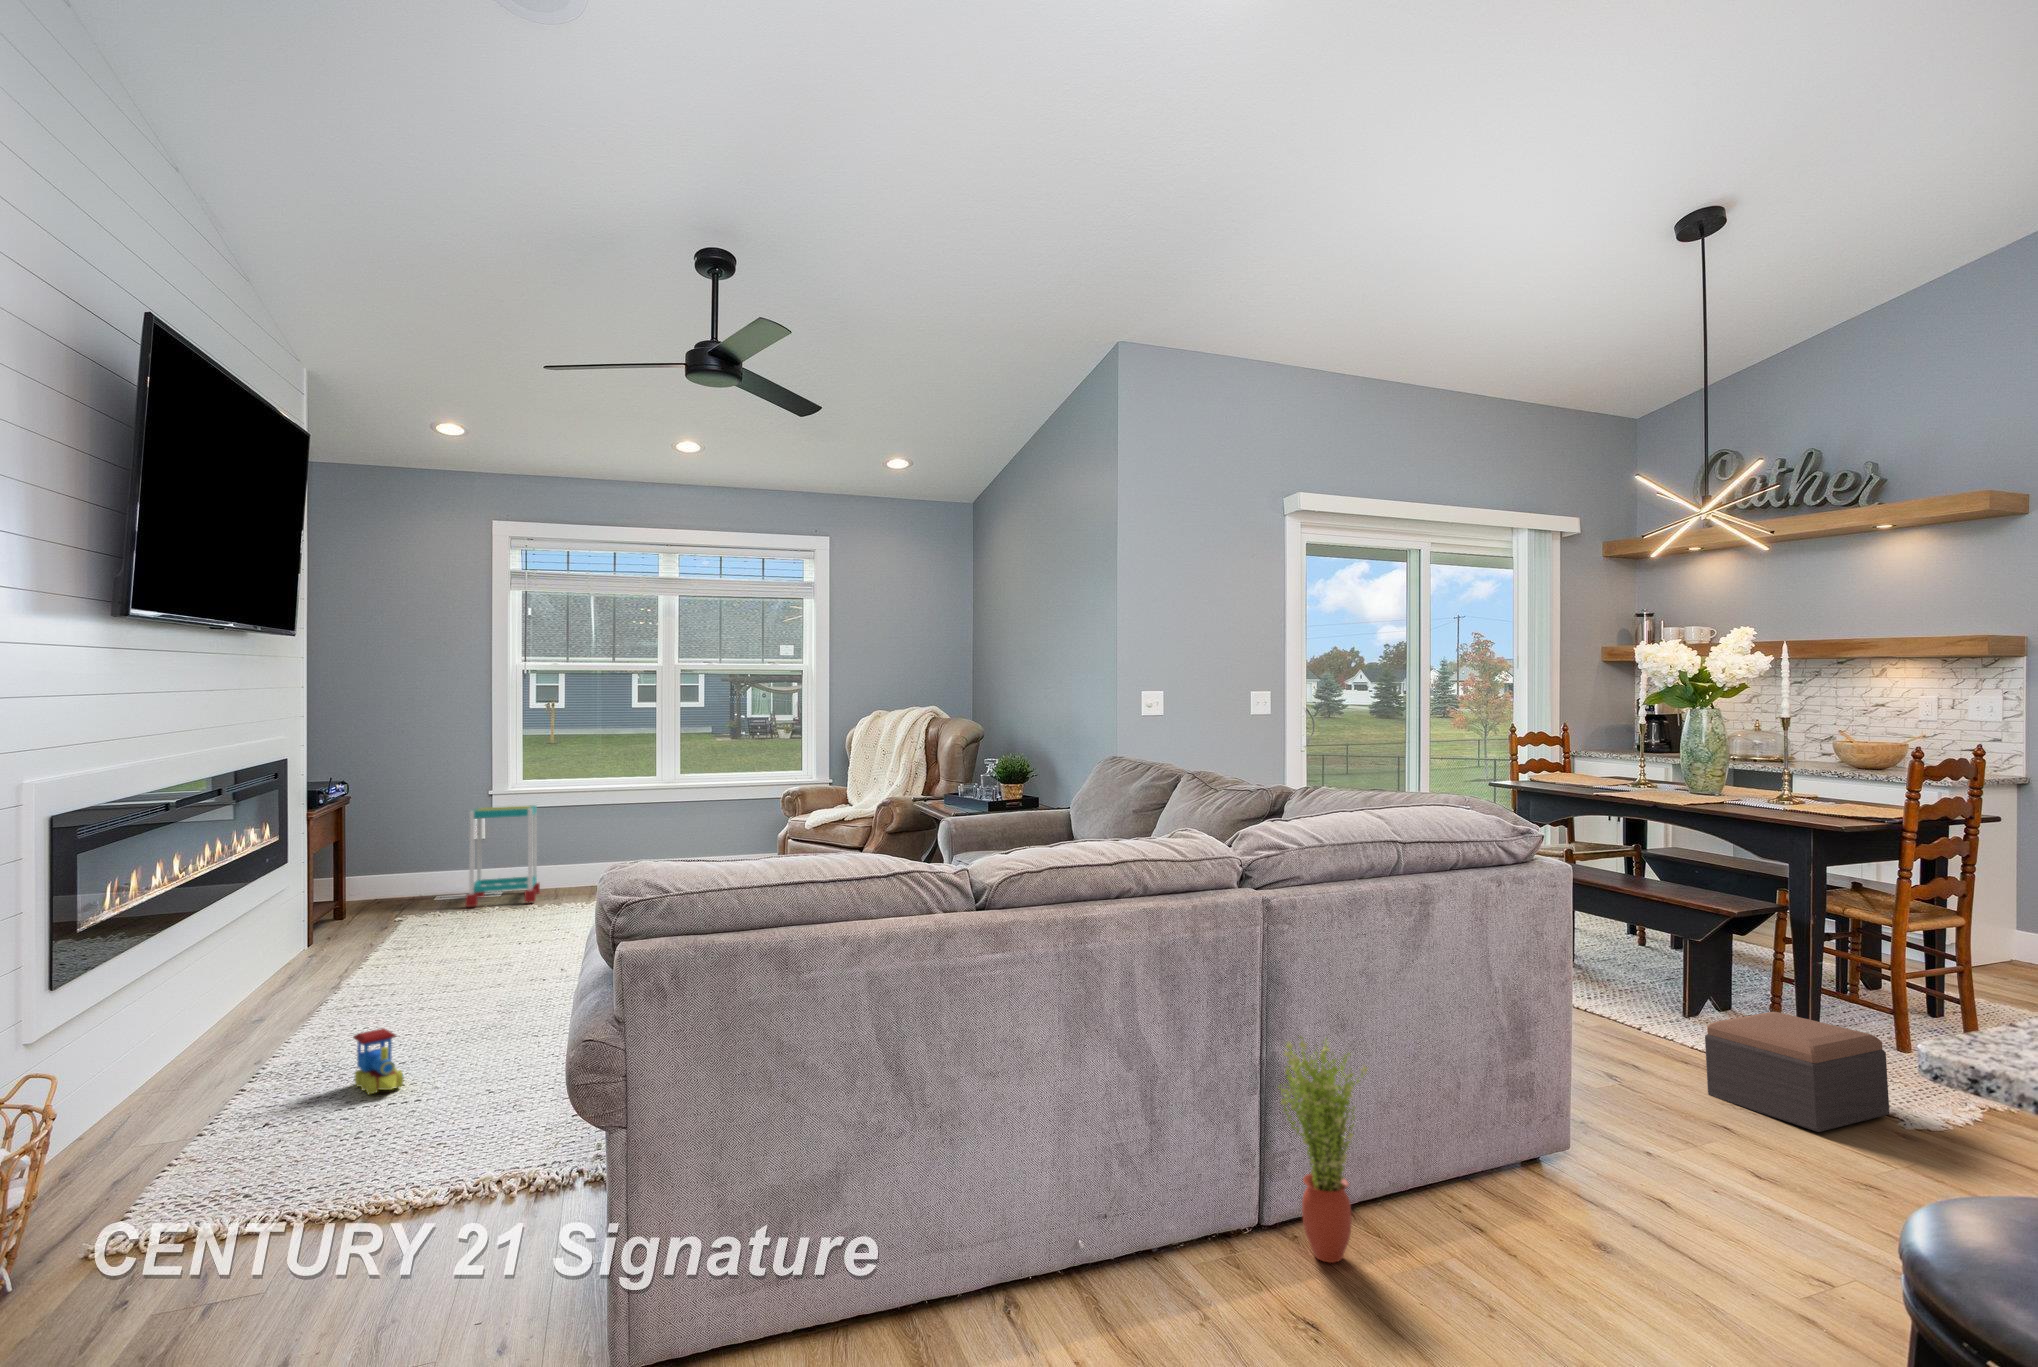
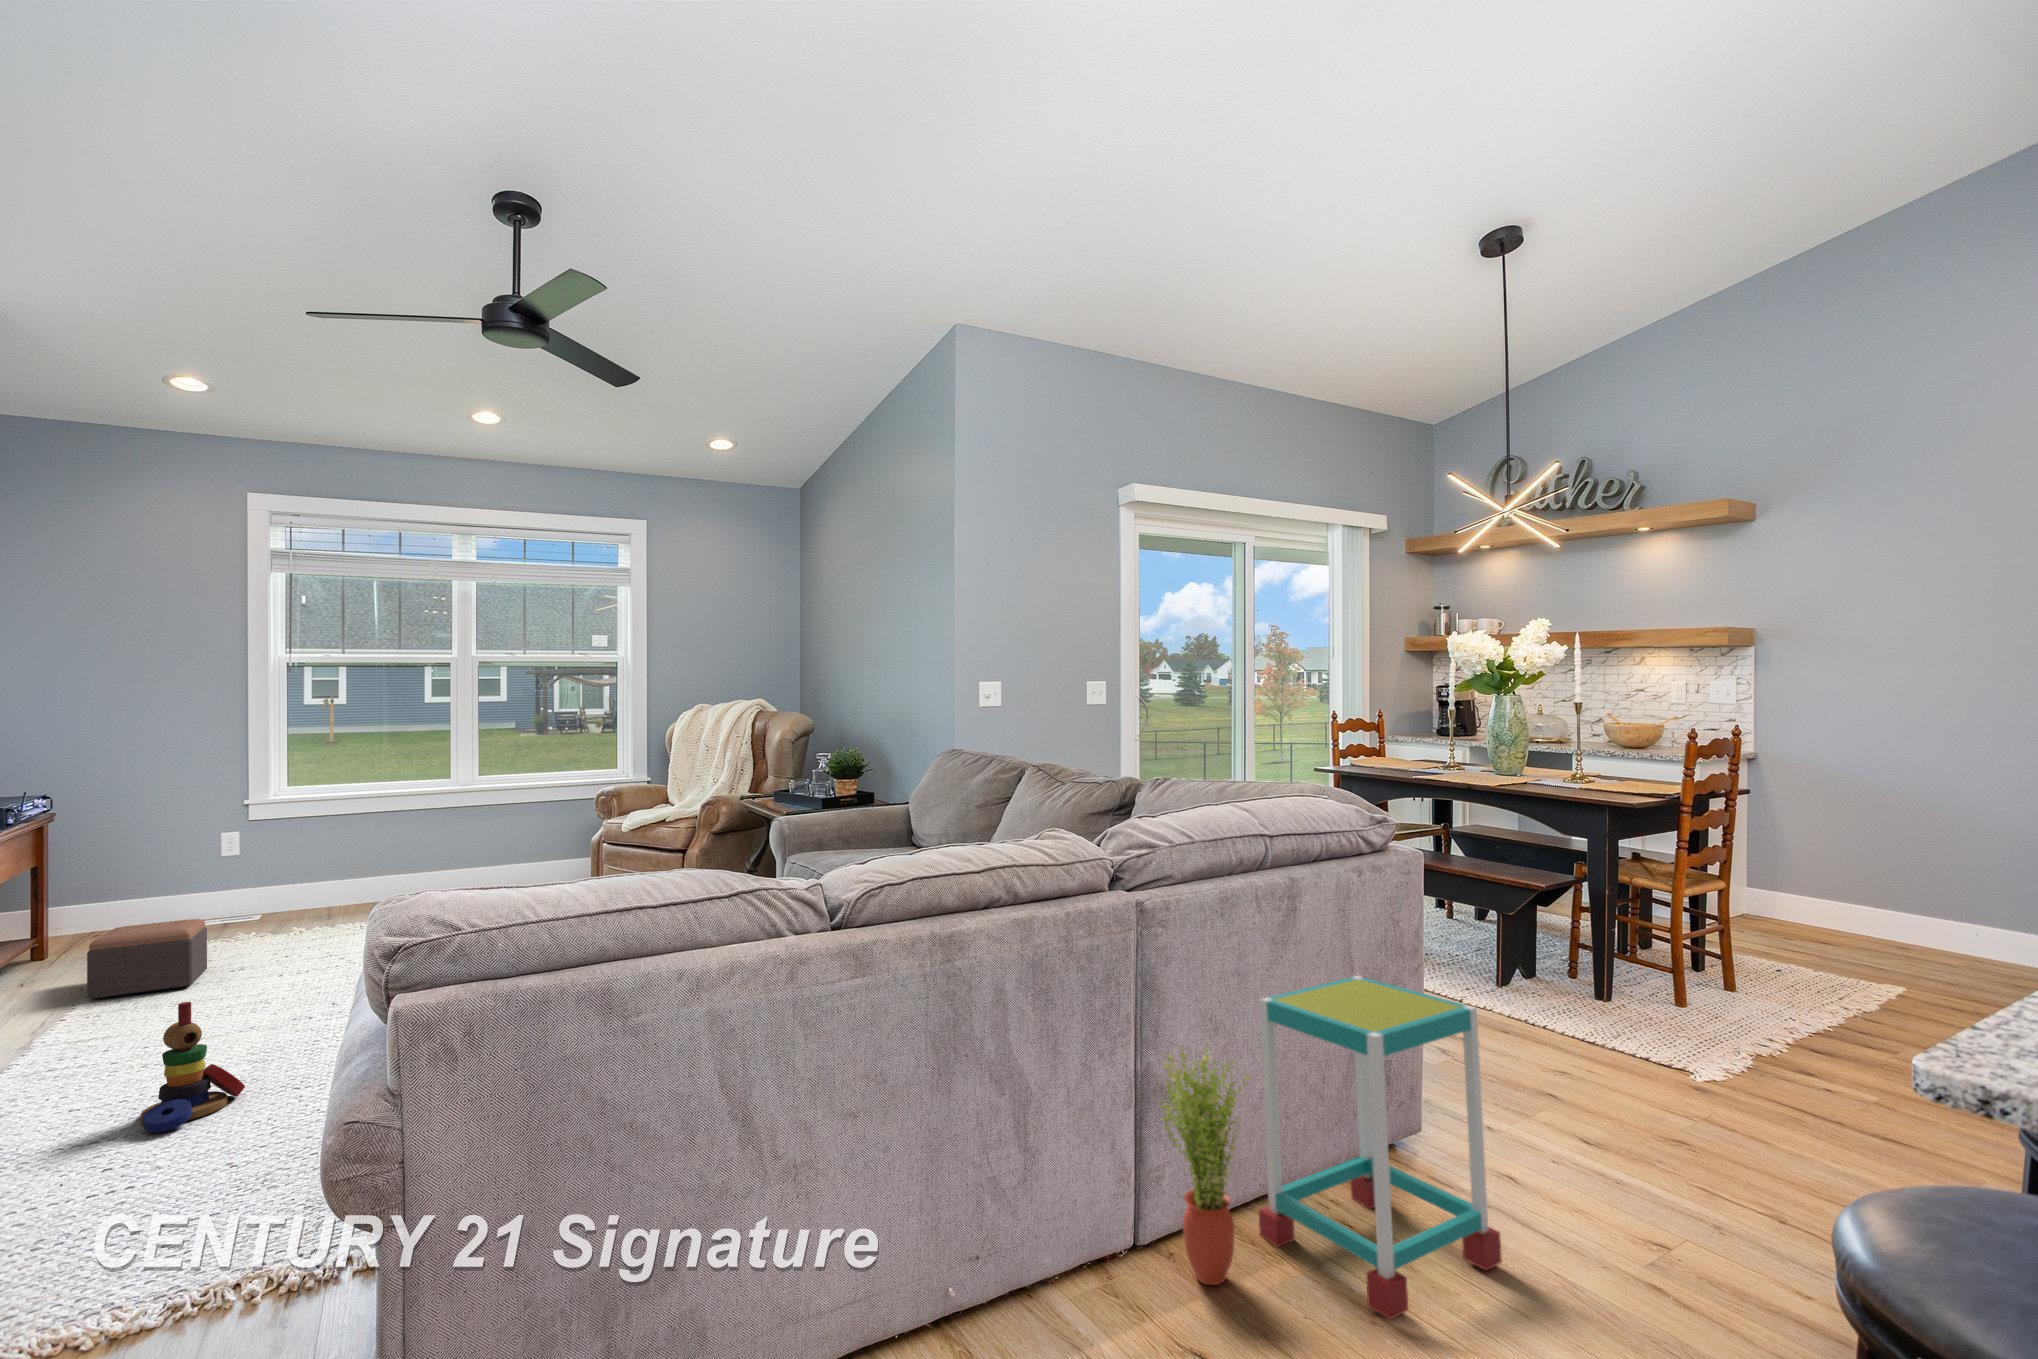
side table: present [466,805,540,907] -> present [1259,976,1502,1319]
stacking toy: none [421,956,498,1063] -> present [140,1002,245,1133]
footstool: present [1705,1012,1889,1132] -> present [87,919,207,999]
toy train: present [353,1029,404,1094] -> none [39,1098,110,1184]

